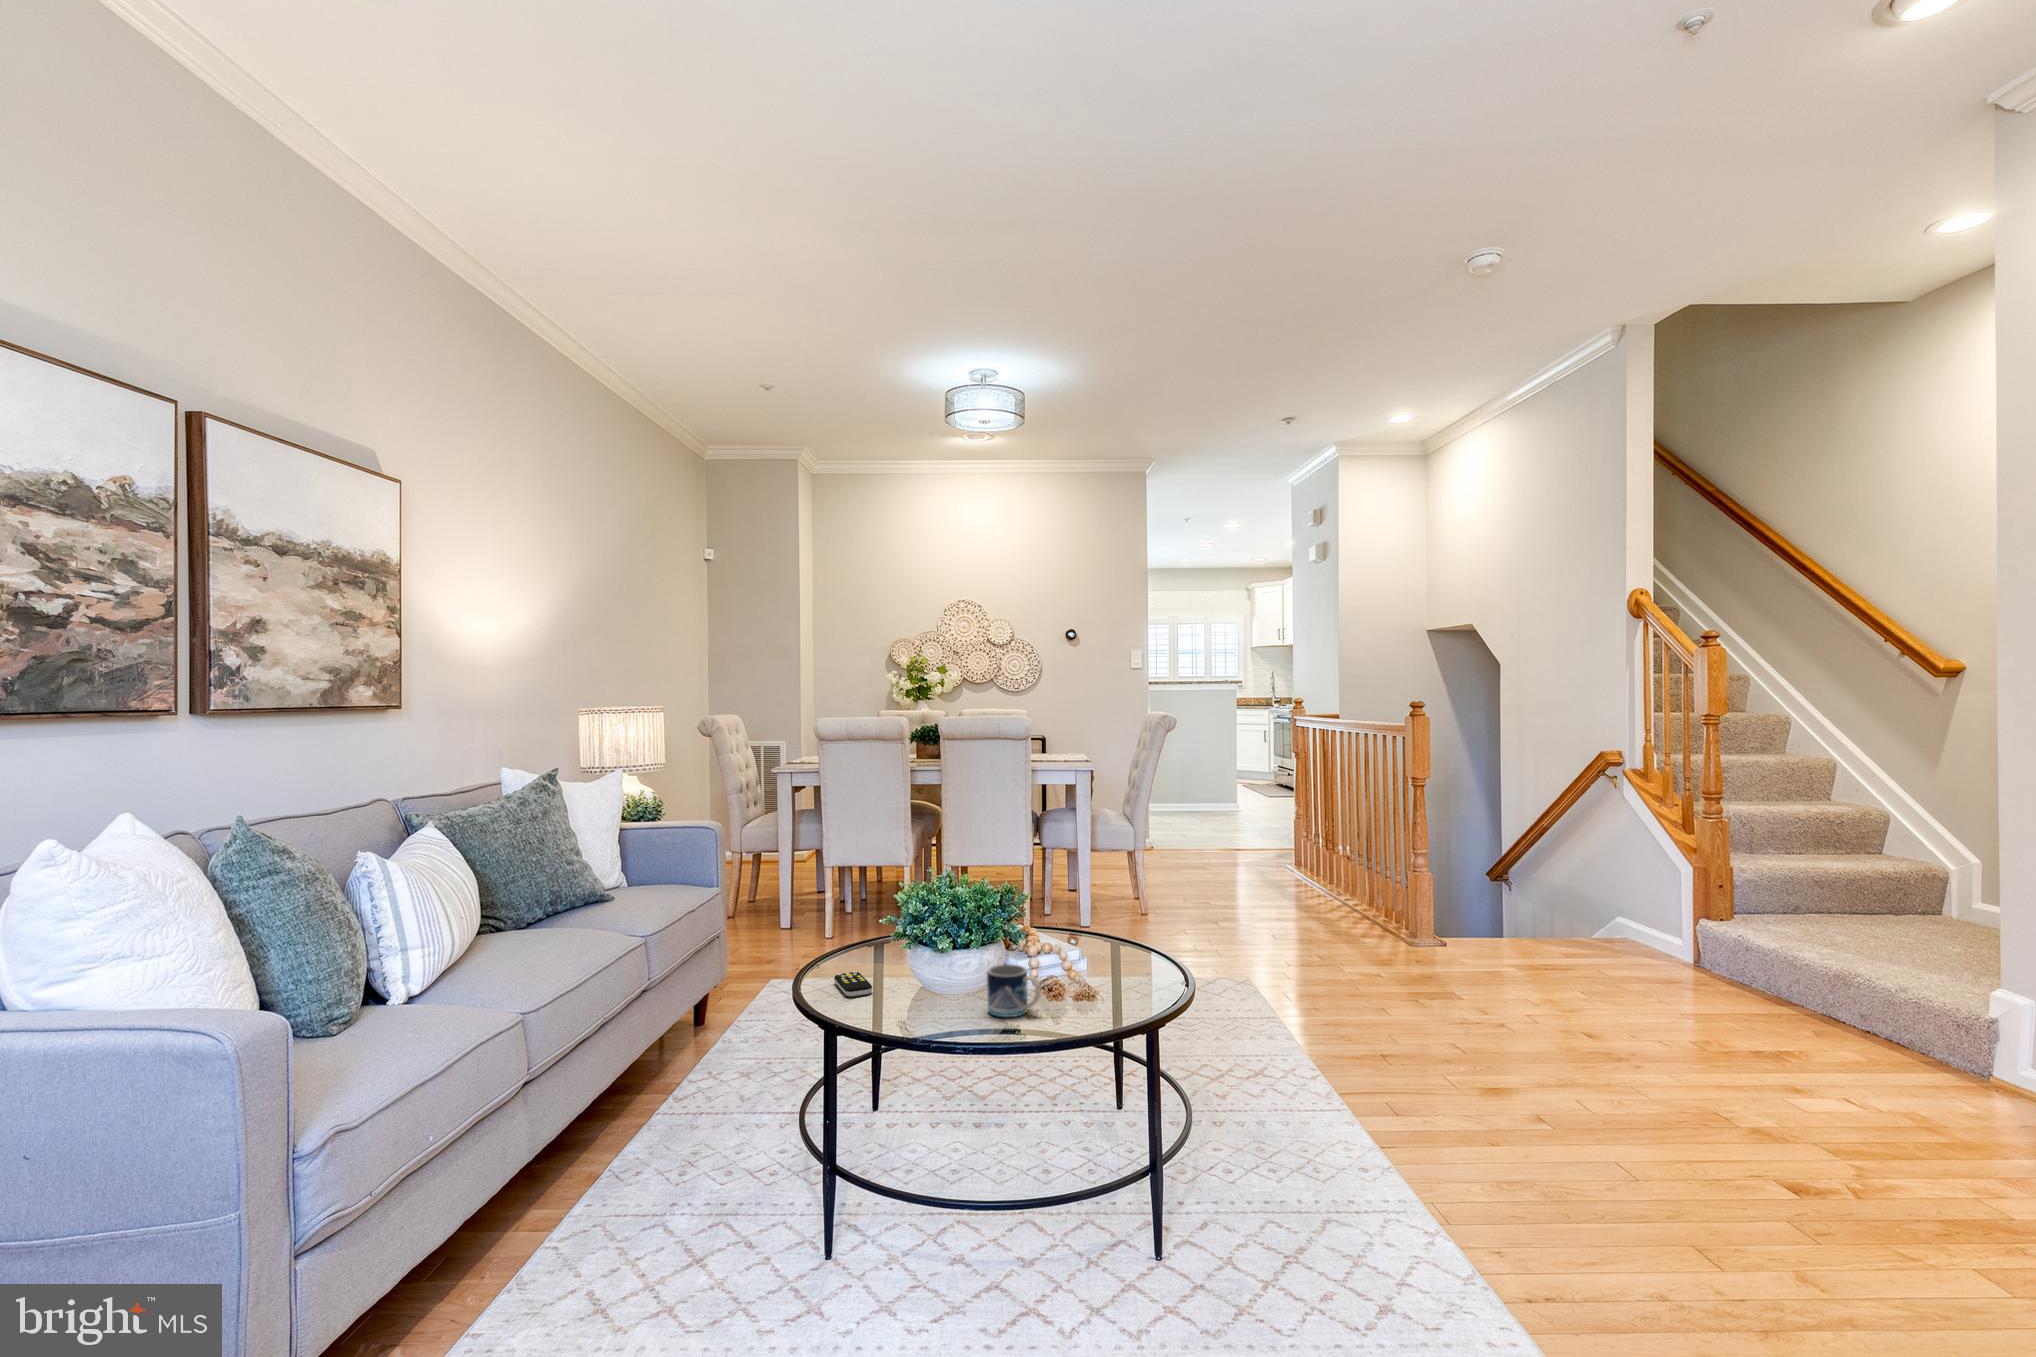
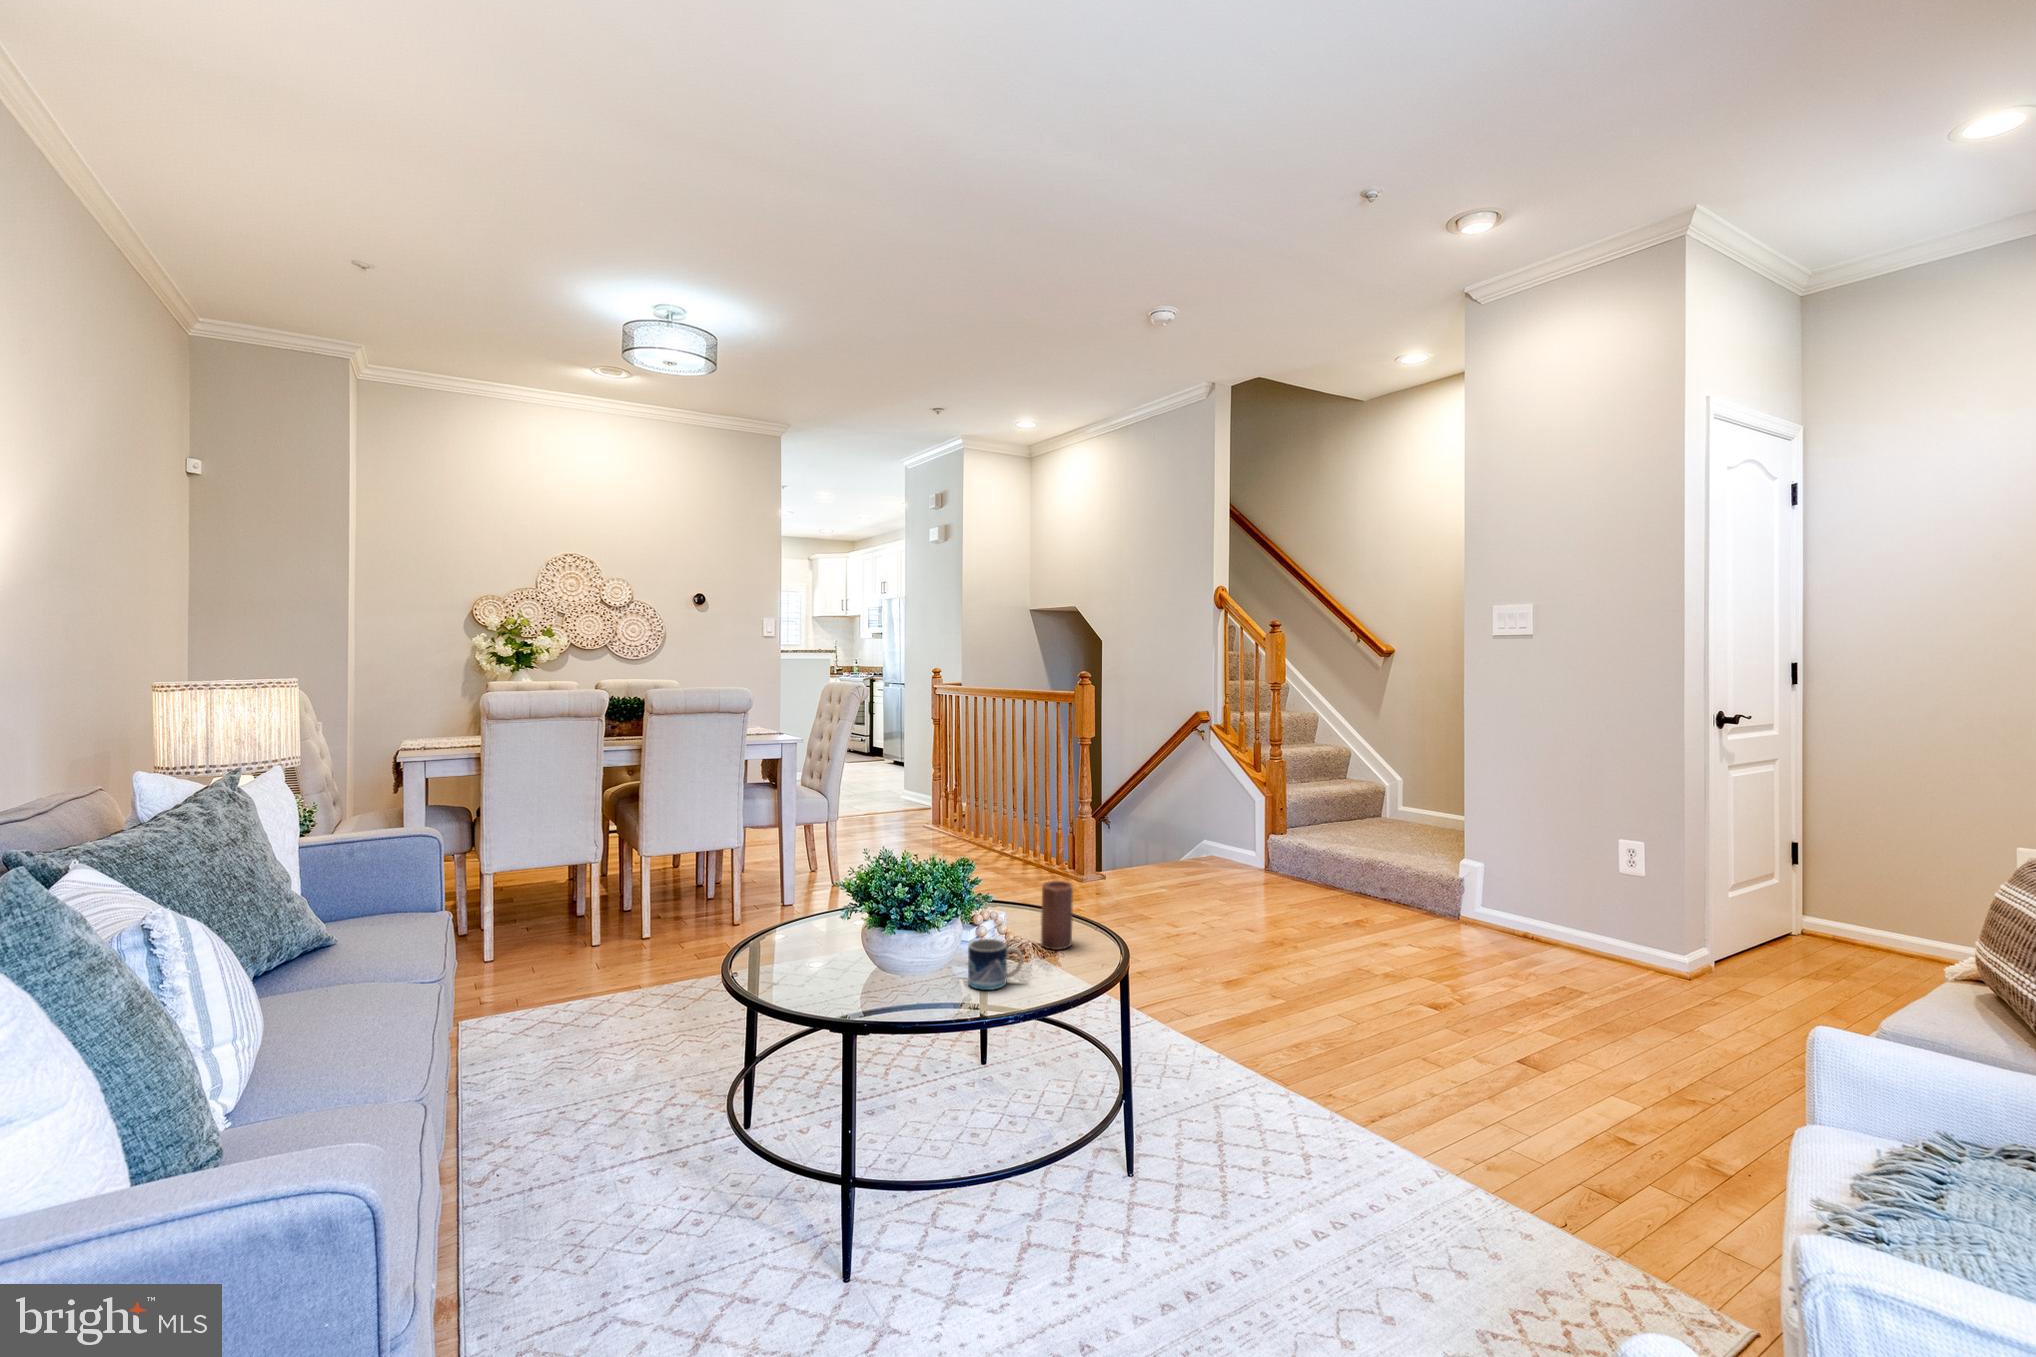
candle: none [1109,916,1144,992] -> present [1041,881,1073,950]
remote control: present [834,971,872,997] -> none [774,972,831,998]

